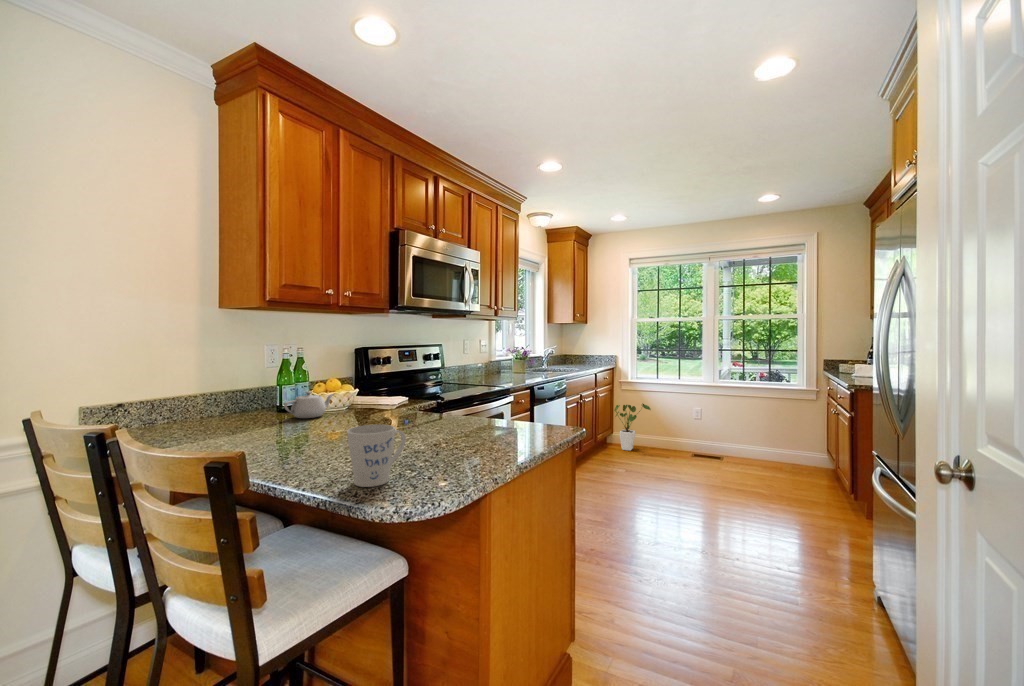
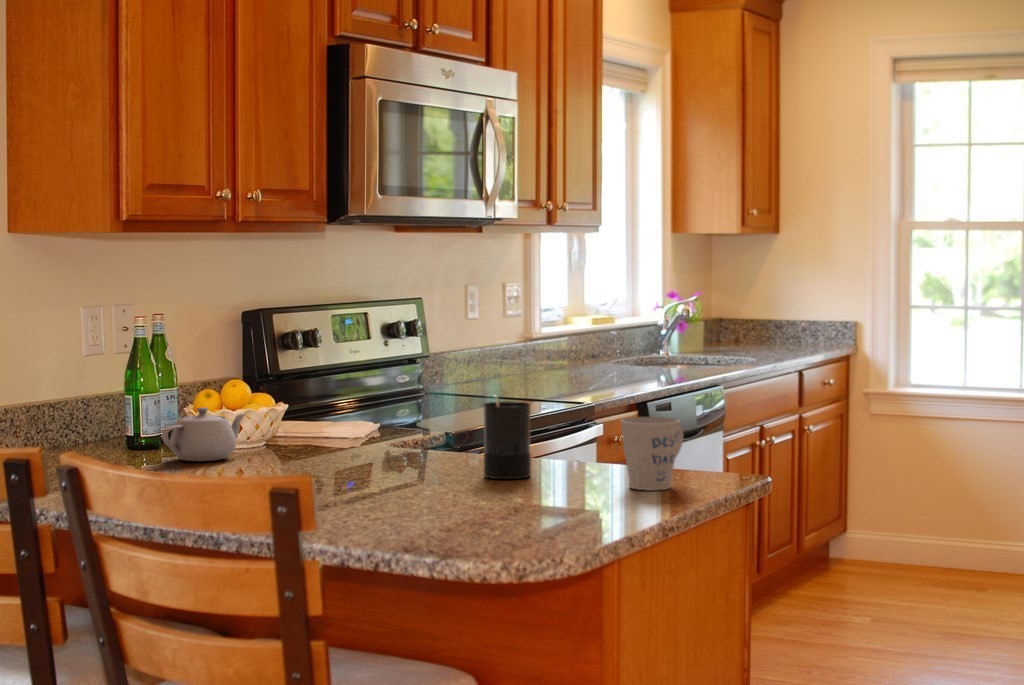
candle: none [436,385,461,430] -> present [484,397,531,479]
house plant: present [614,404,651,451] -> none [849,448,947,574]
mug: present [347,425,406,487] -> present [621,417,683,490]

